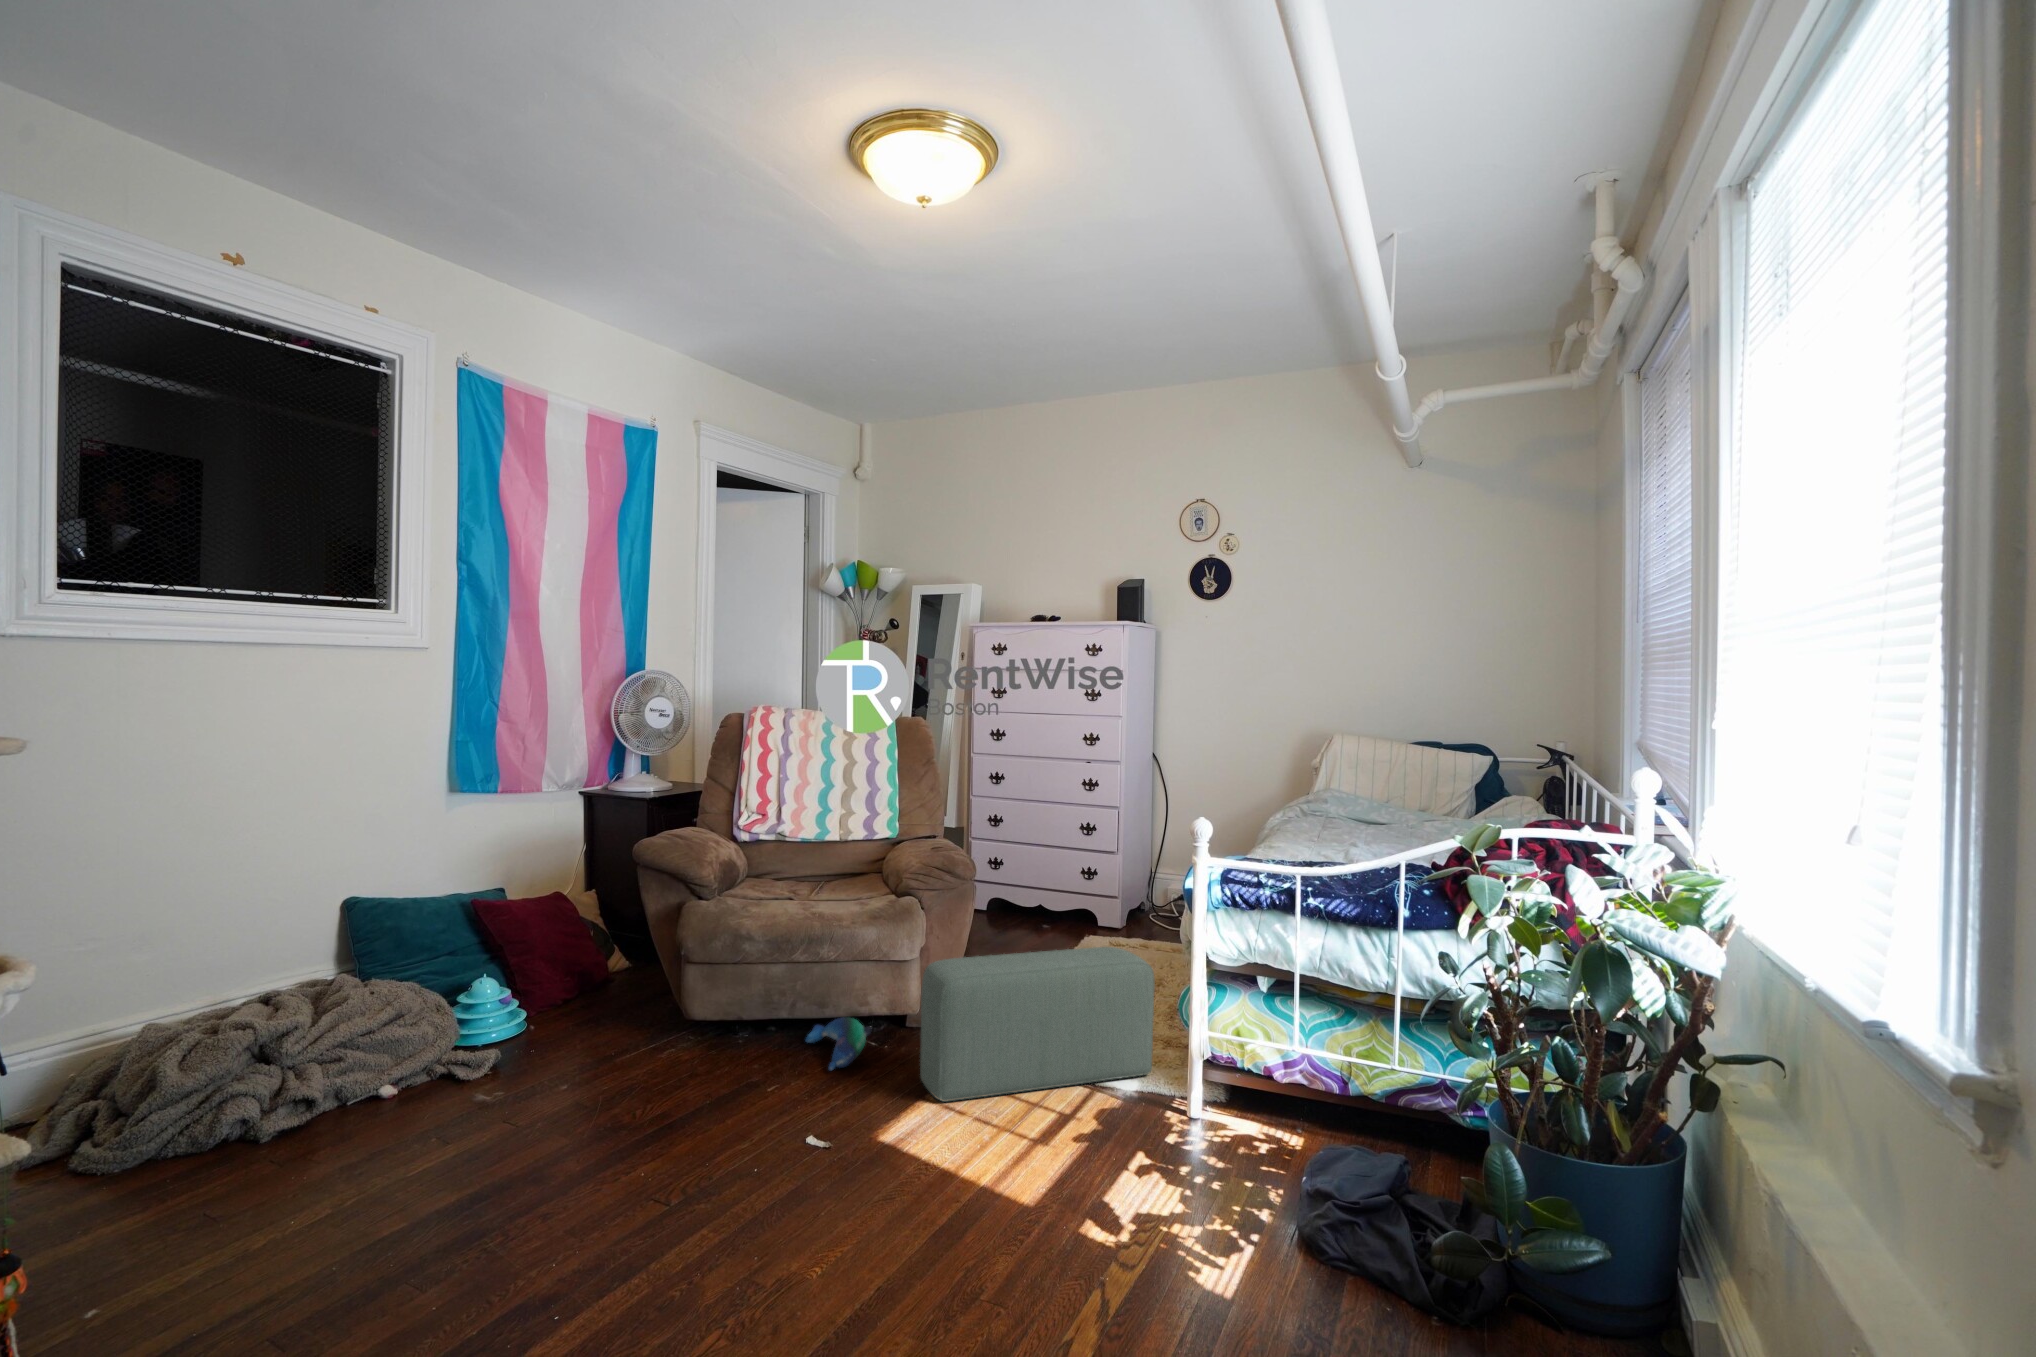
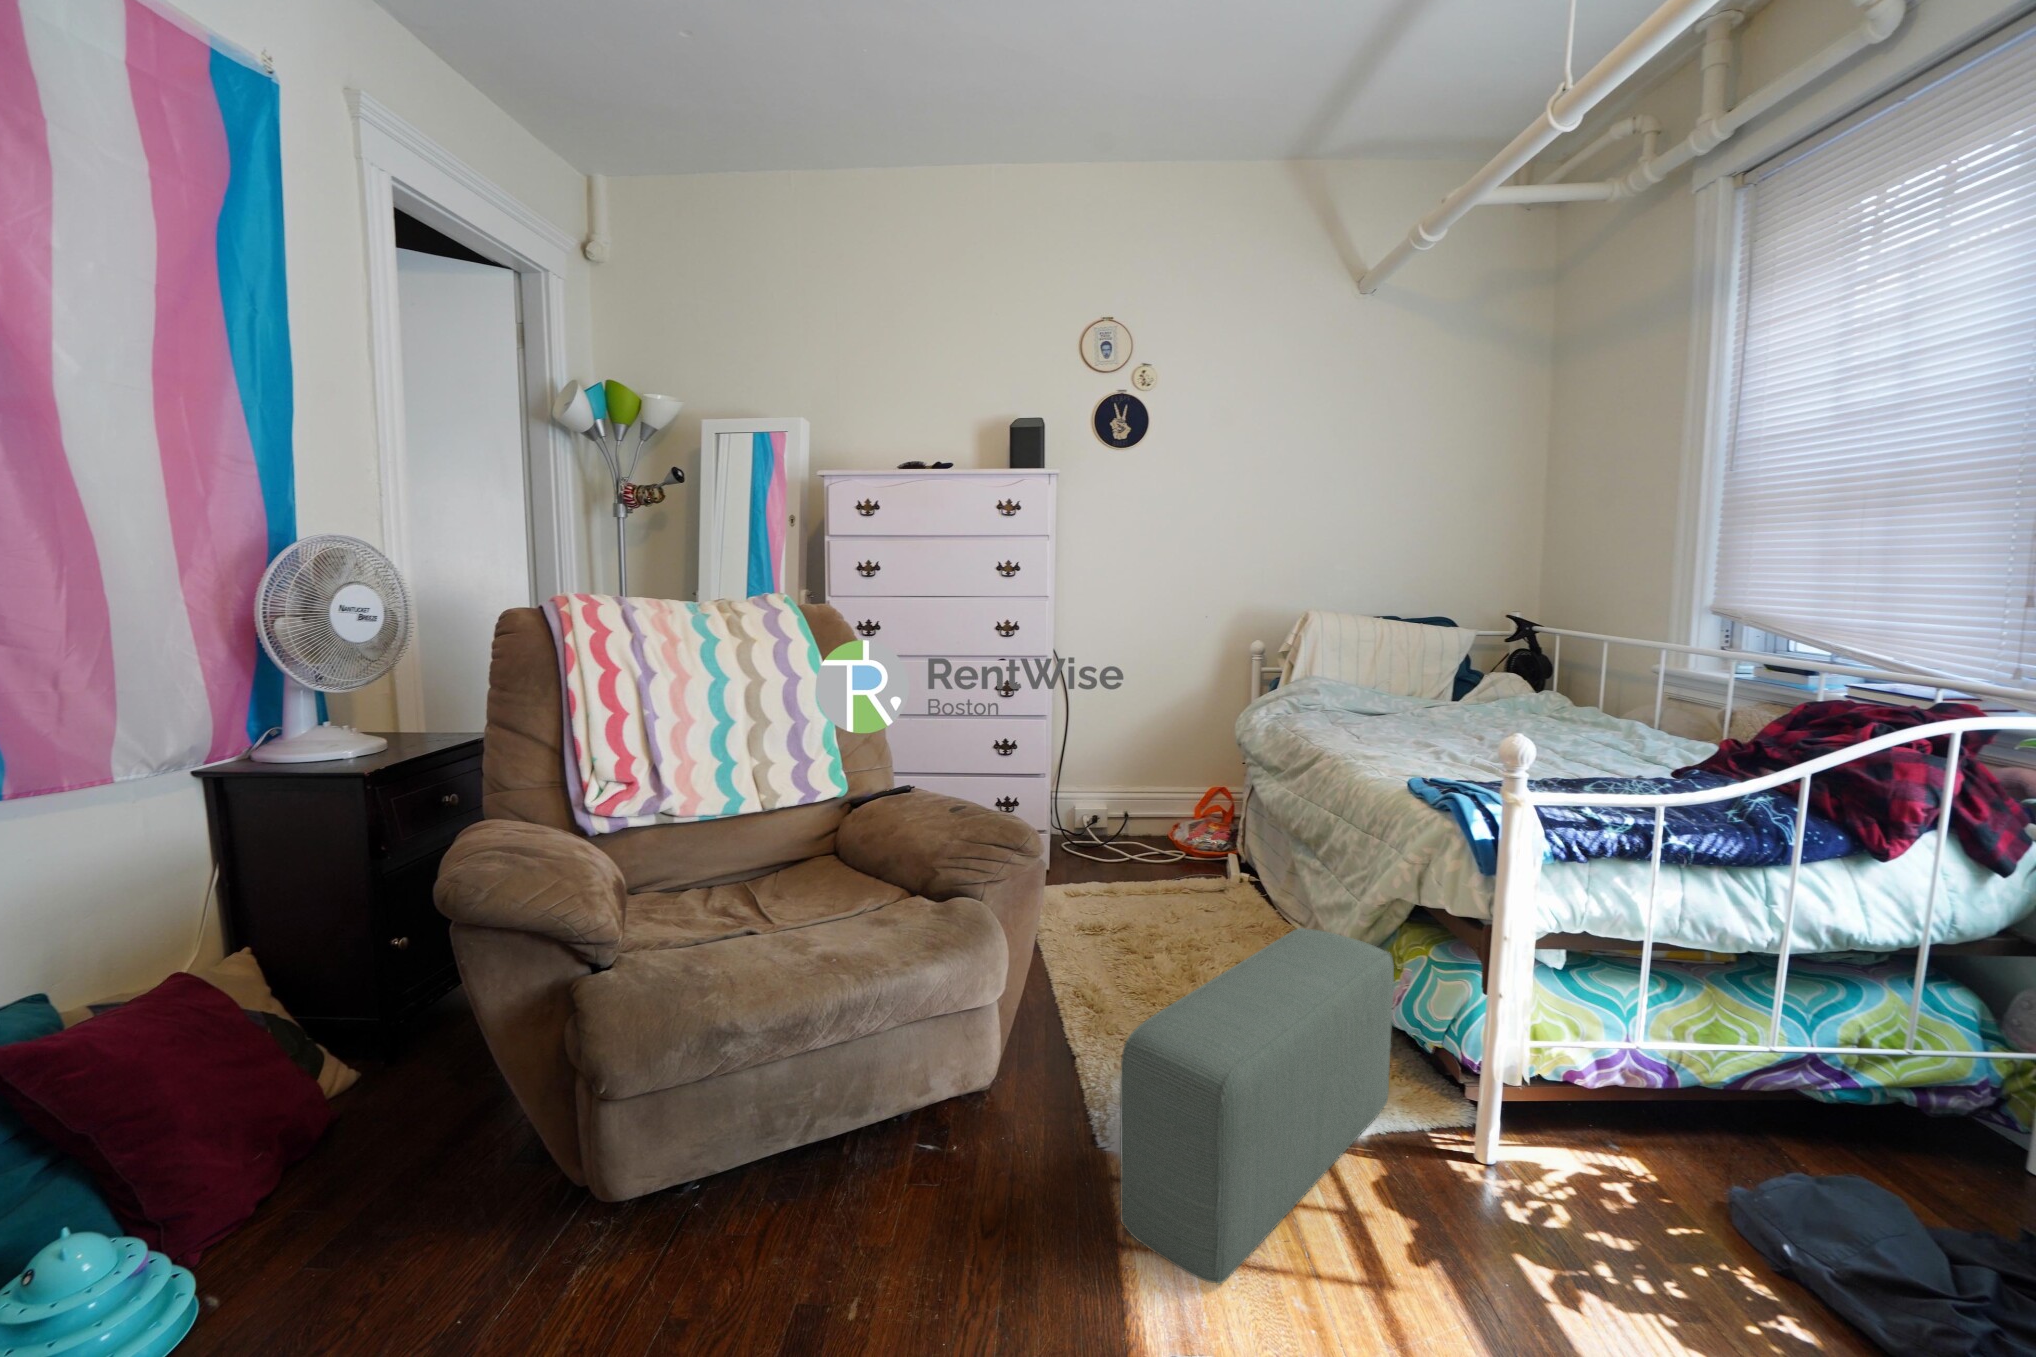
plush toy: present [805,1017,872,1071] -> none [851,1135,989,1270]

